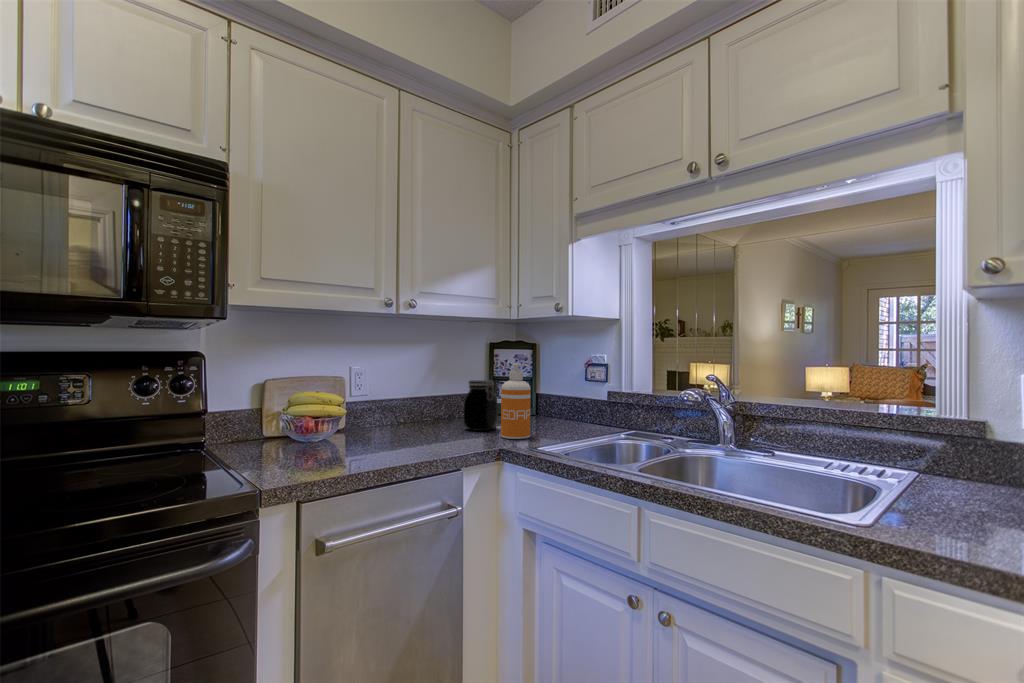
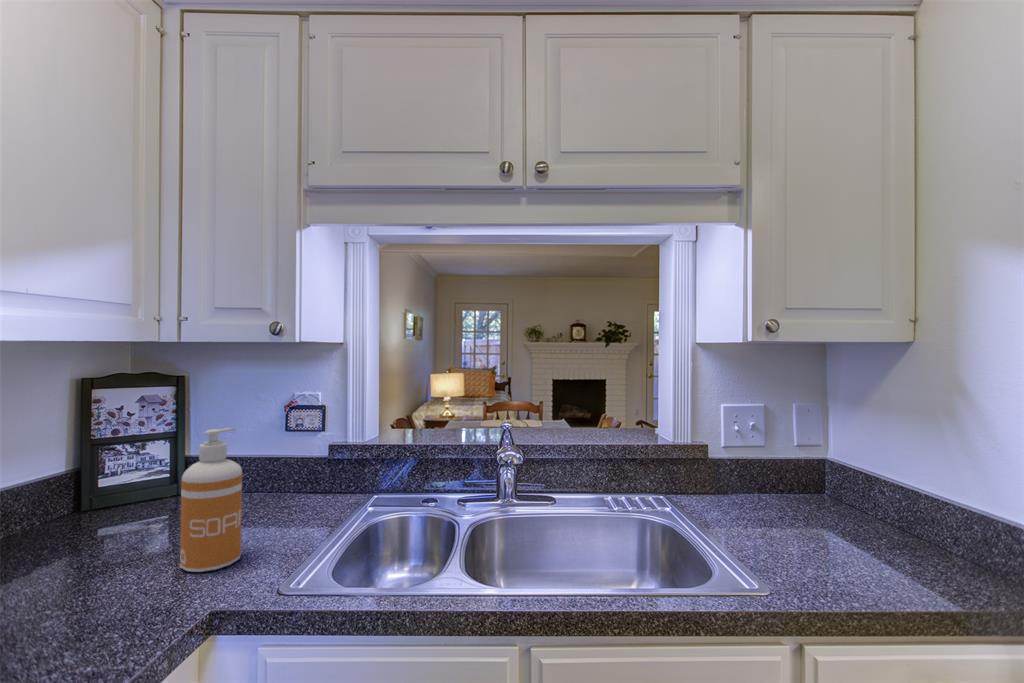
jar: present [463,380,498,431] -> none [68,460,147,568]

